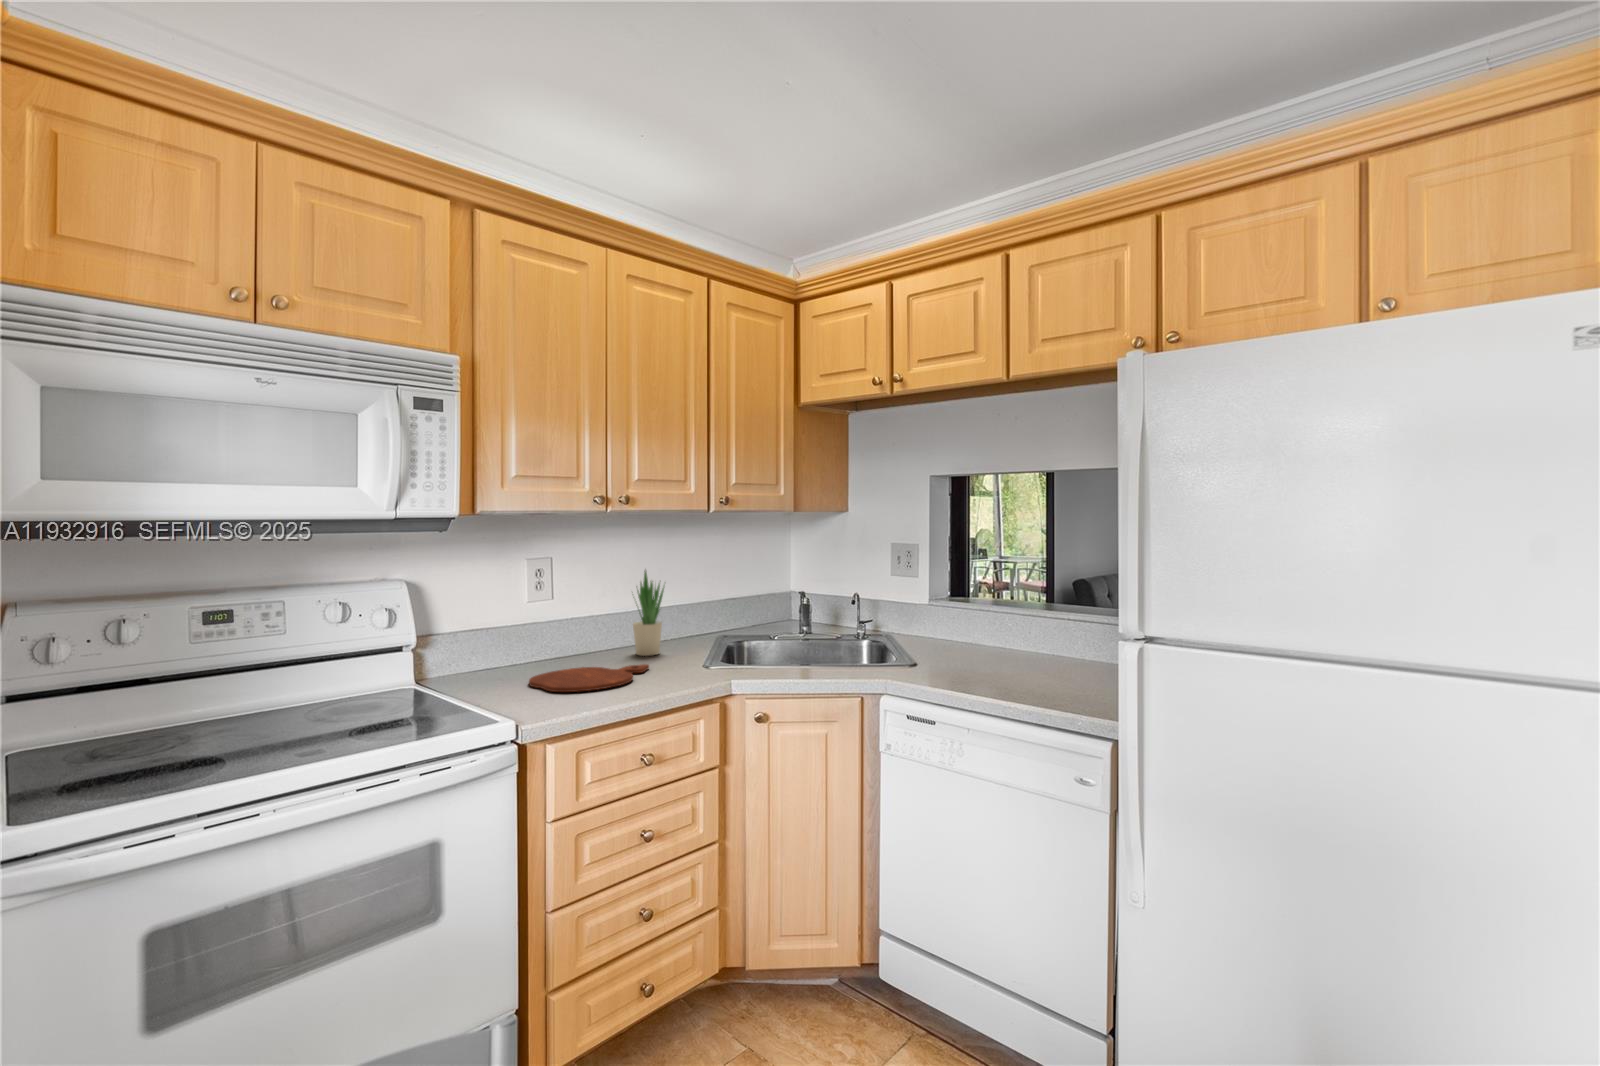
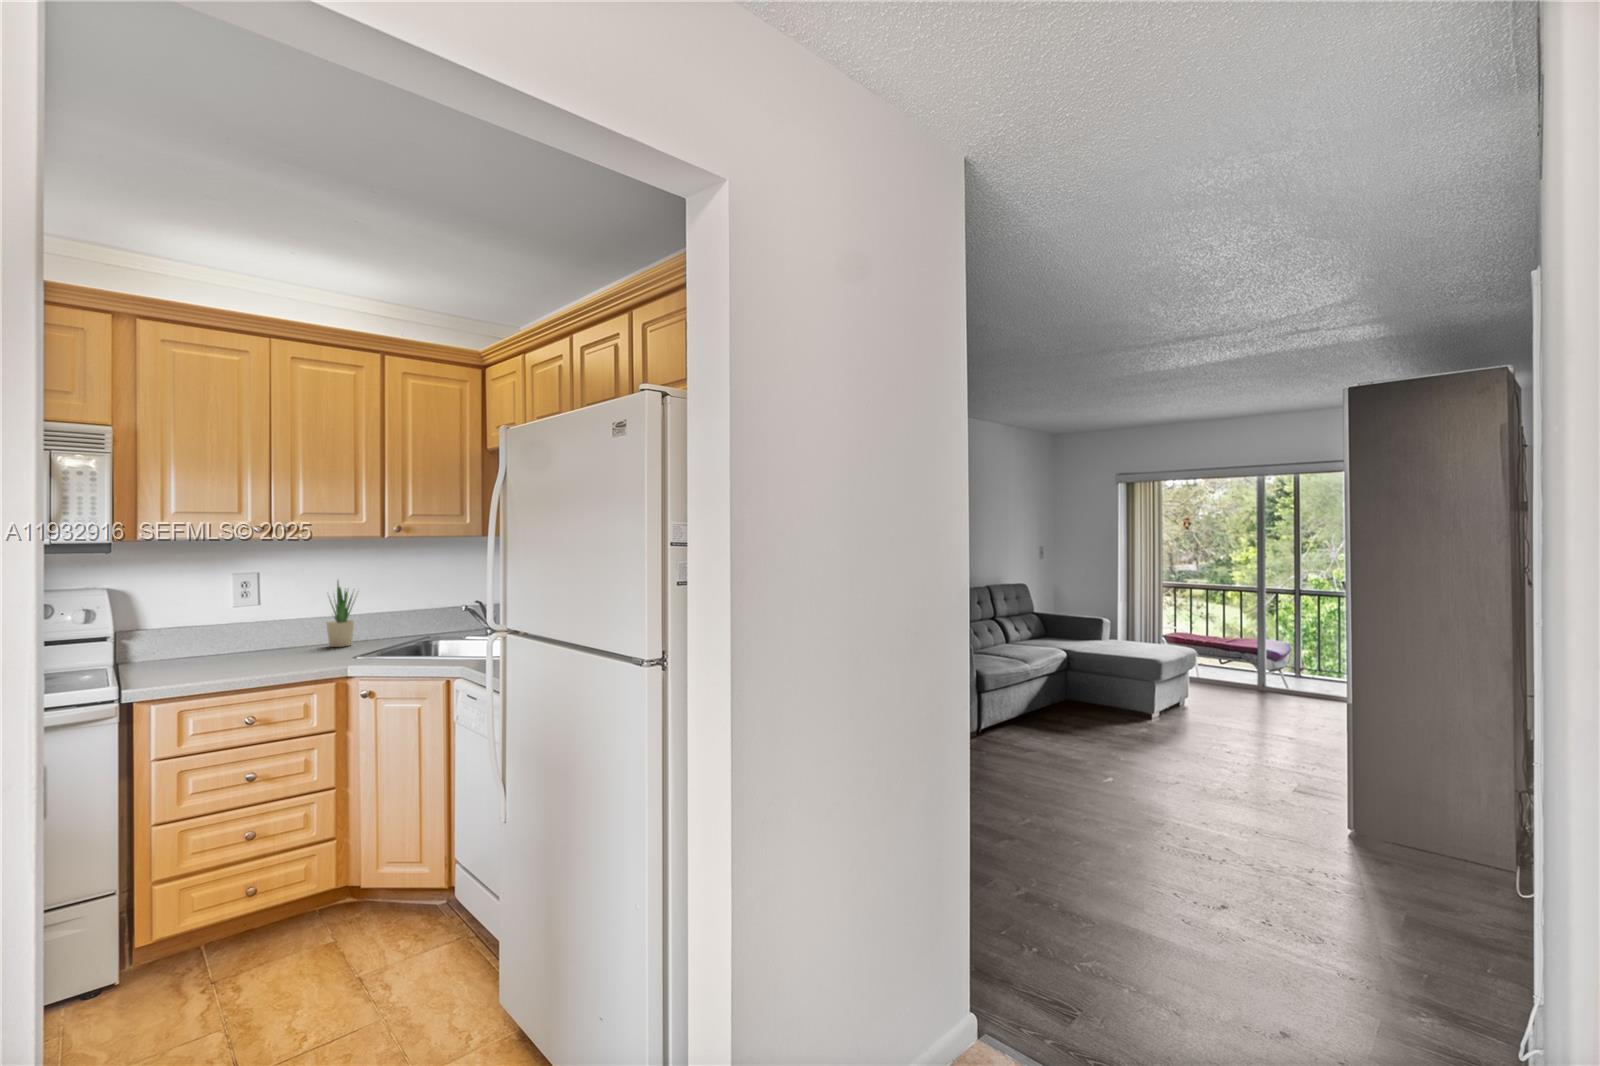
cutting board: present [529,664,649,692] -> none [189,653,309,671]

